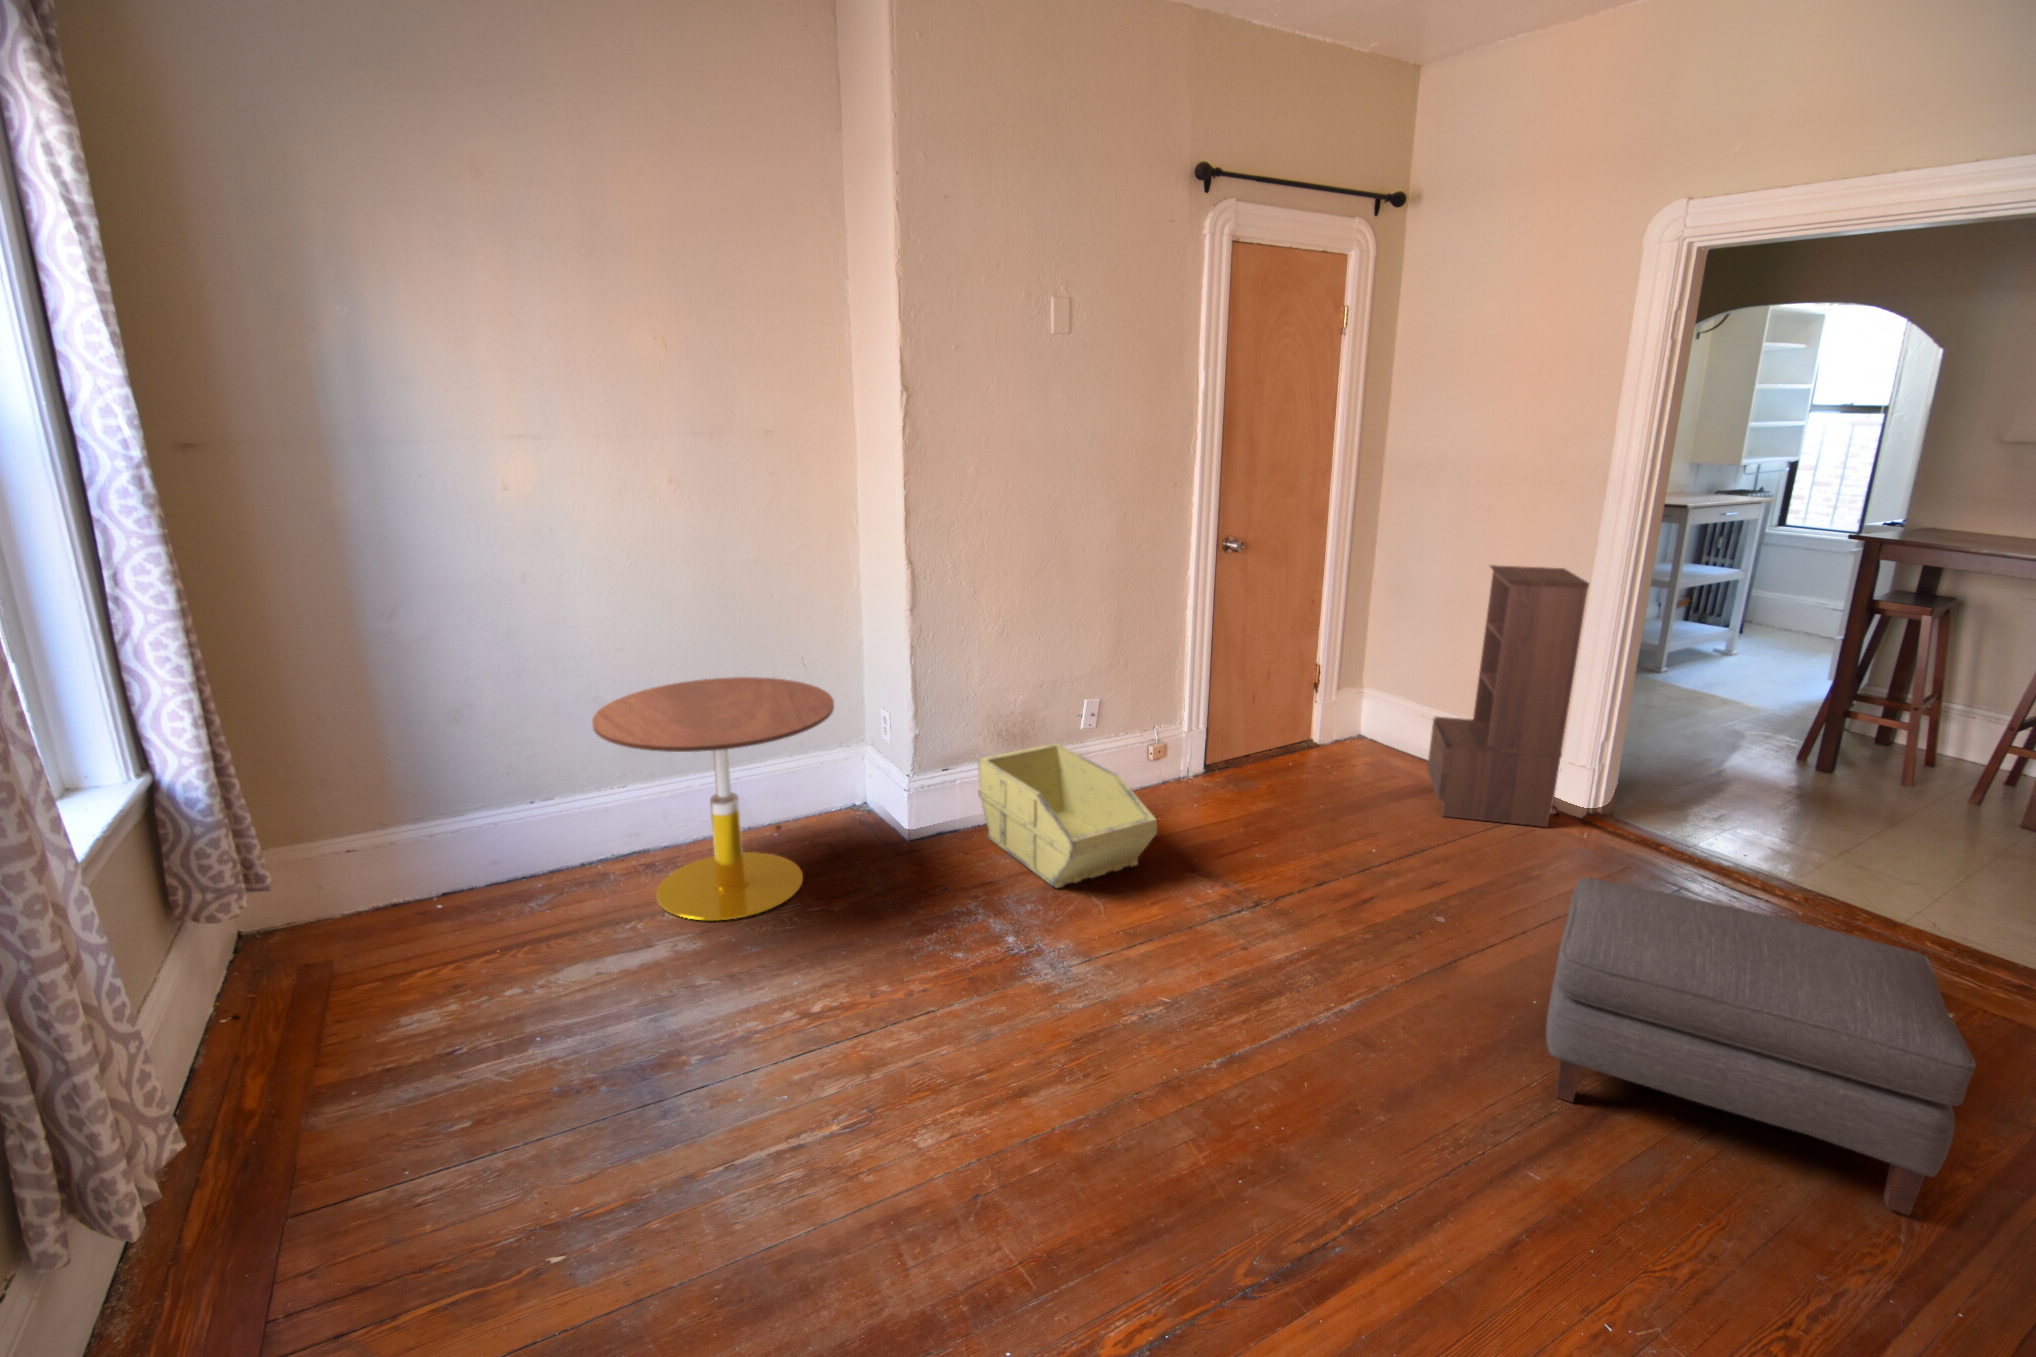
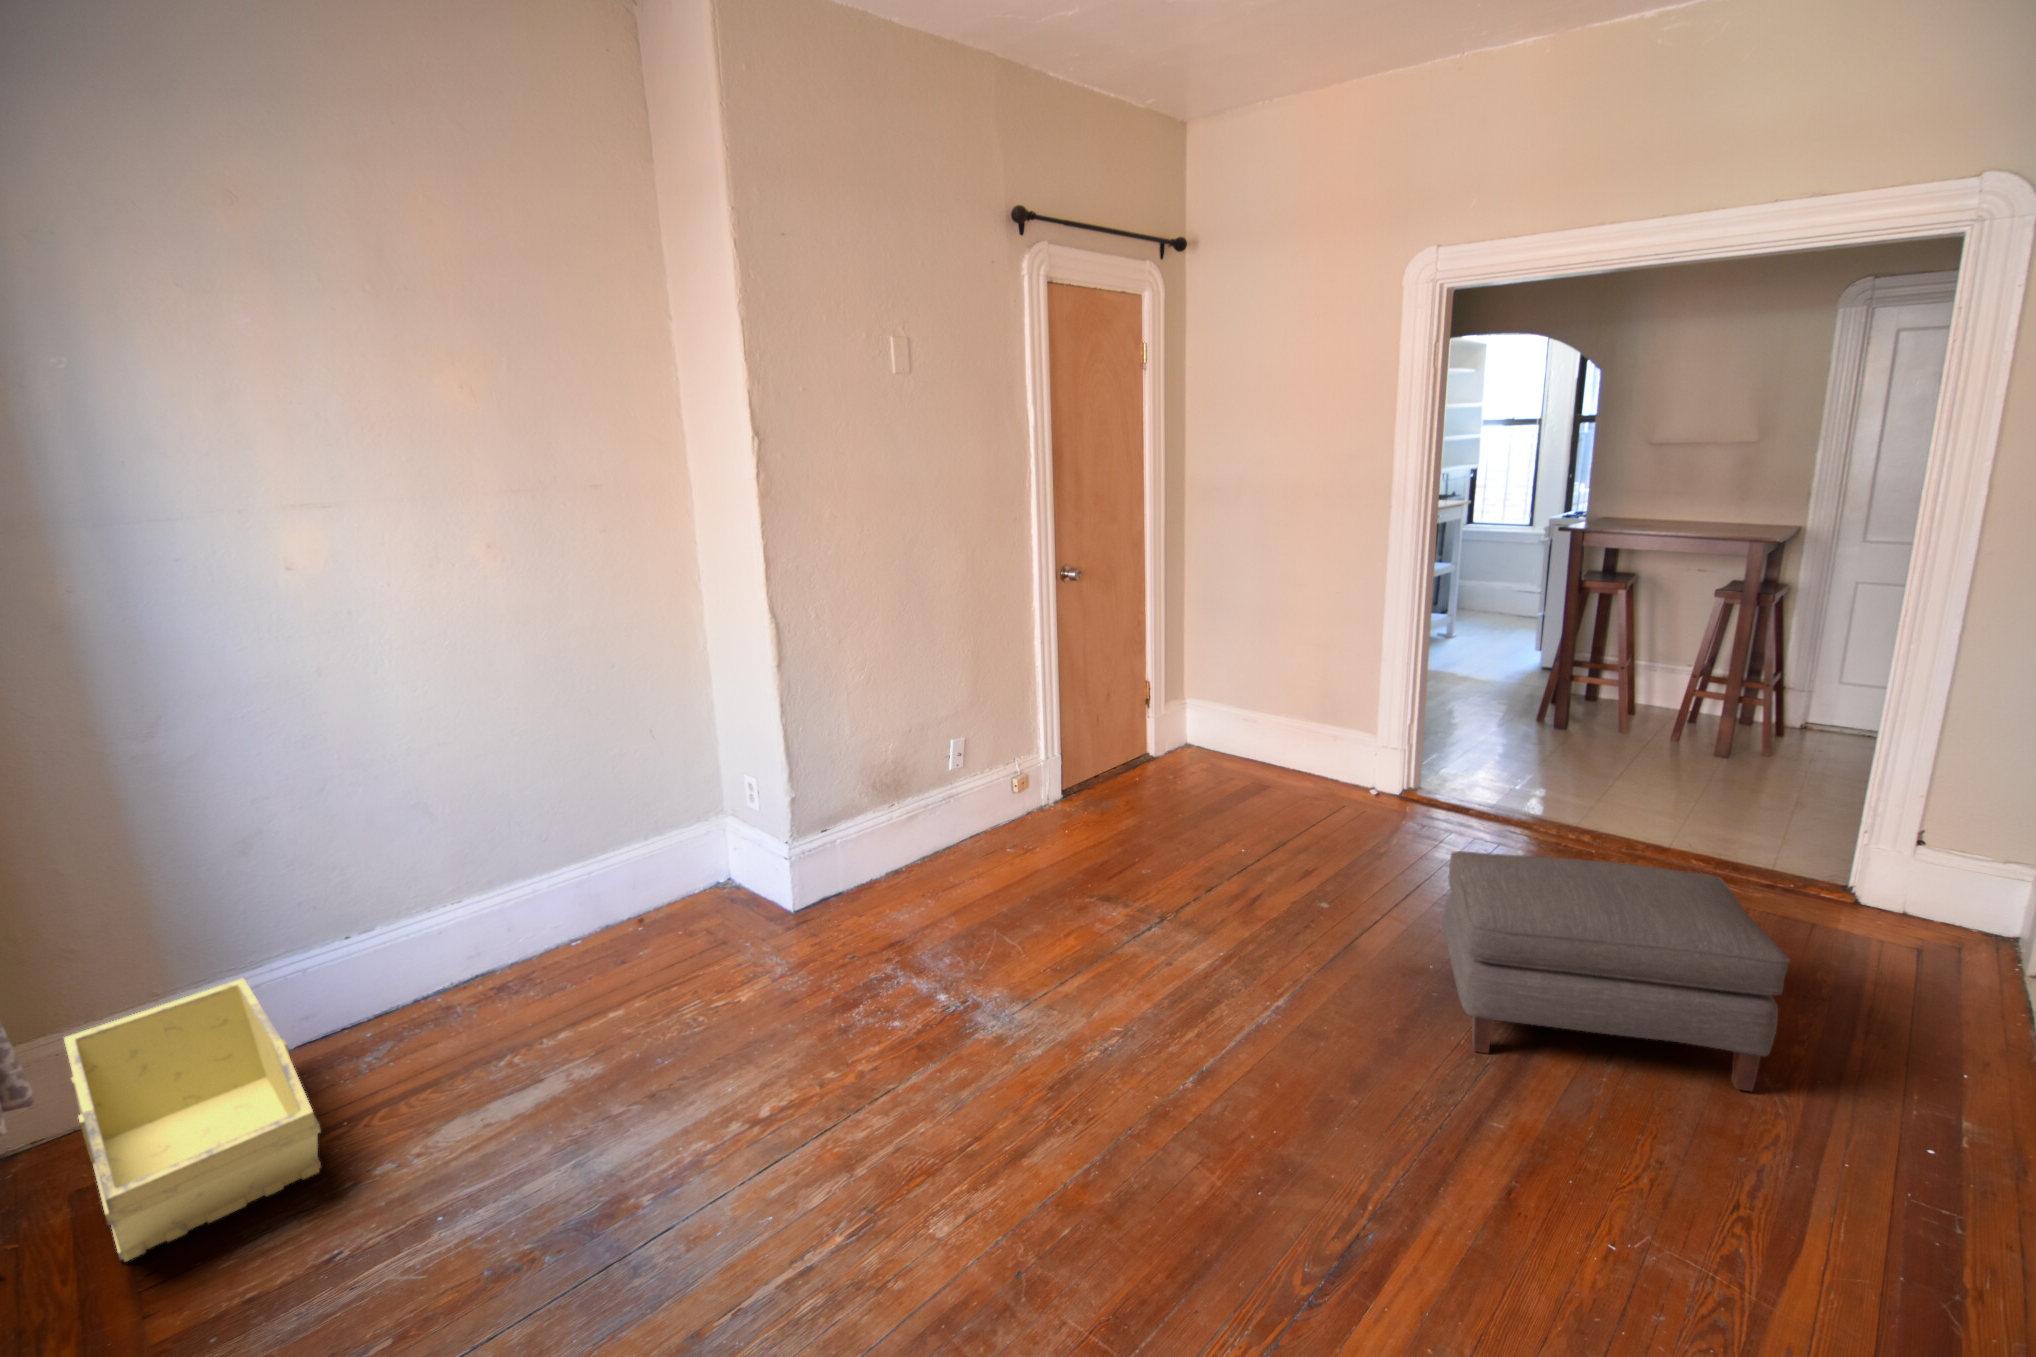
bookshelf: present [1427,565,1589,827] -> none [1261,575,1392,812]
side table: present [592,677,834,920] -> none [436,757,718,1042]
storage bin: present [978,743,1157,888] -> present [64,978,321,1262]

